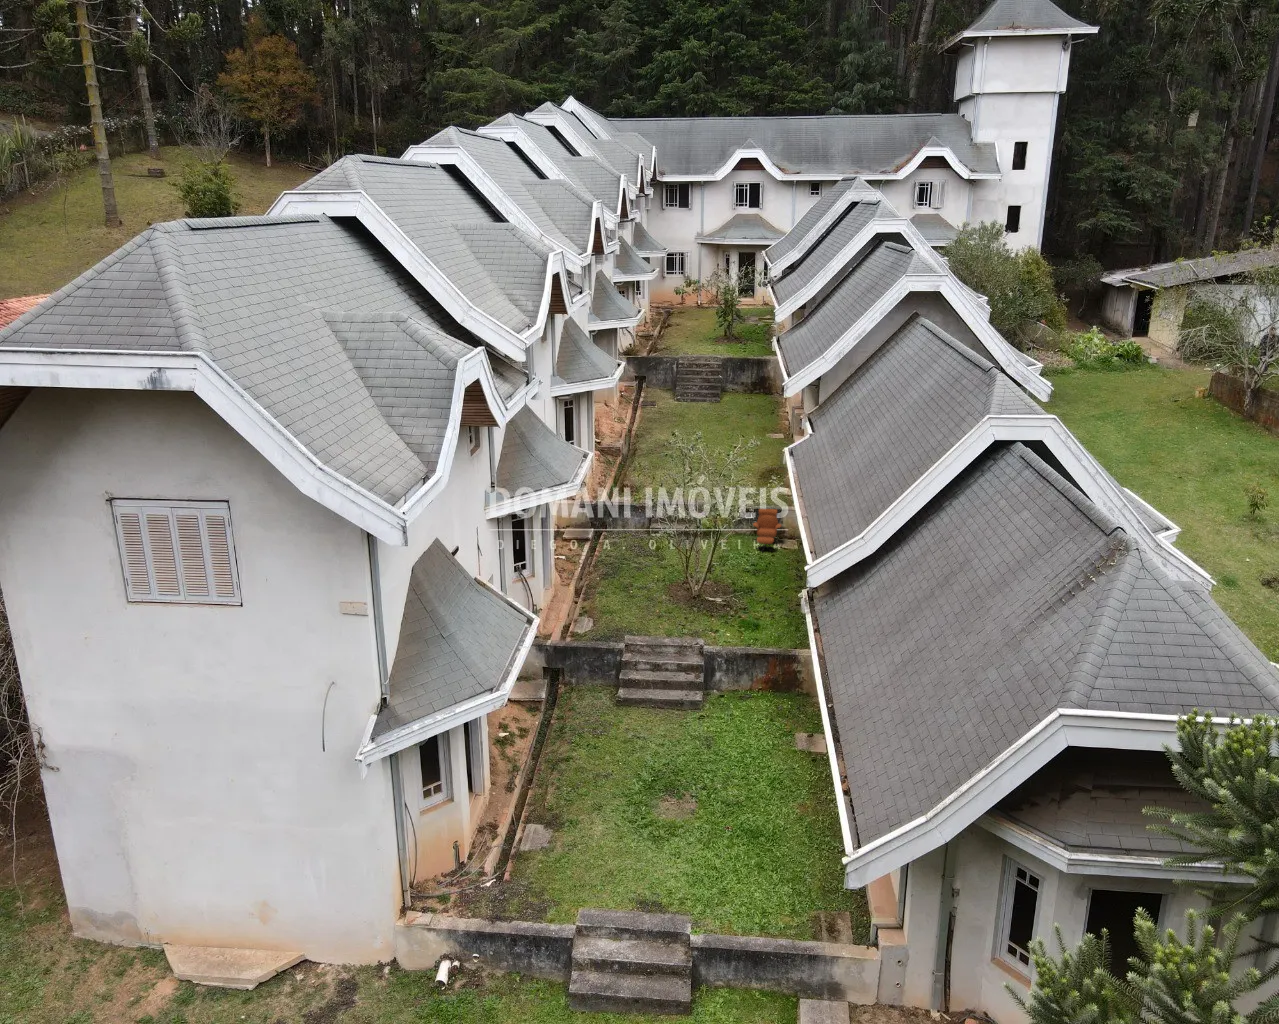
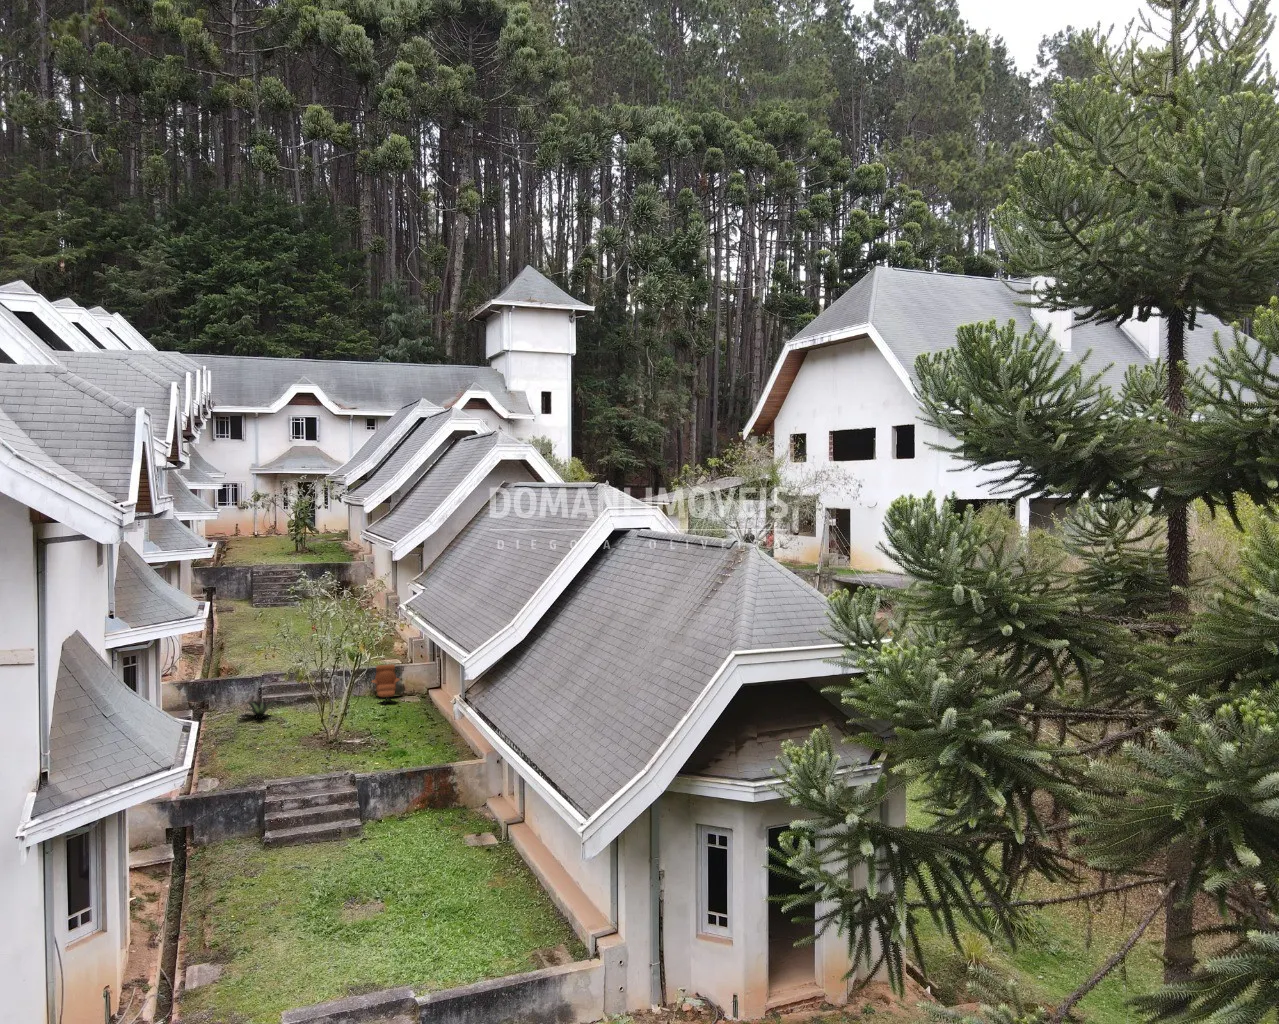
potted plant: none [630,533,662,552] -> present [247,701,277,718]

